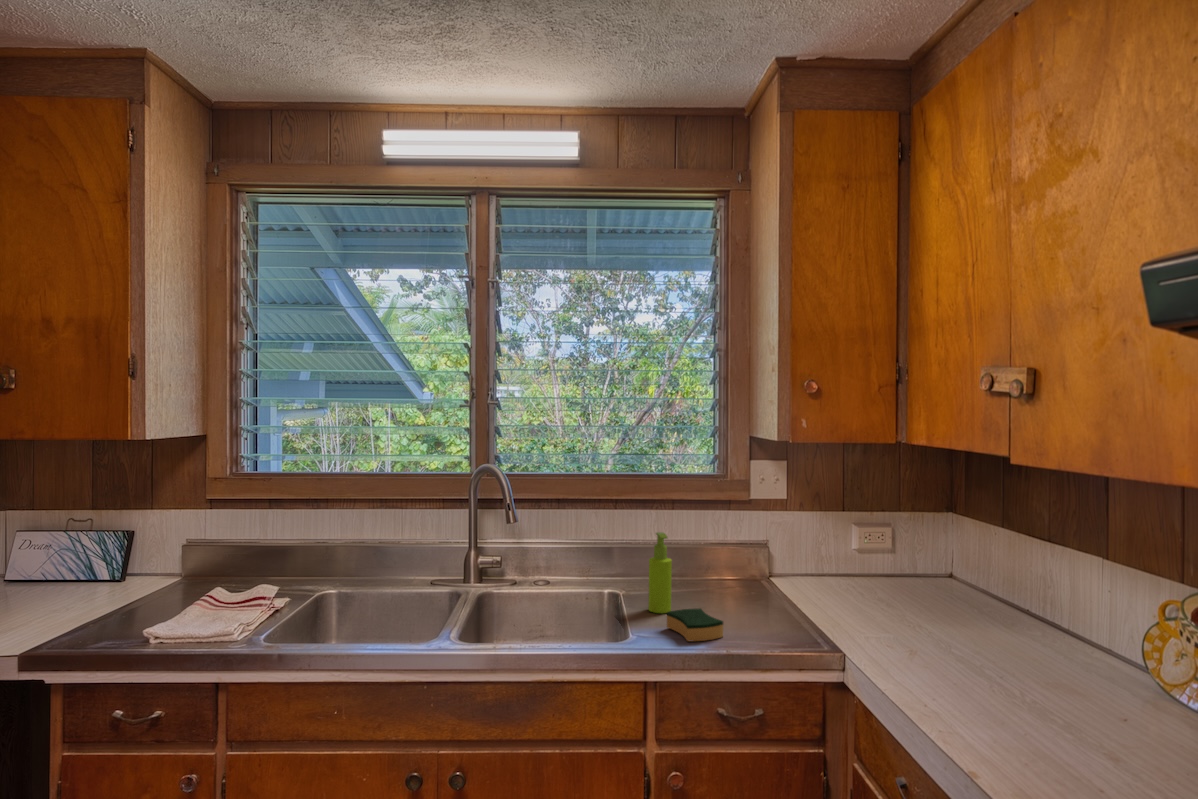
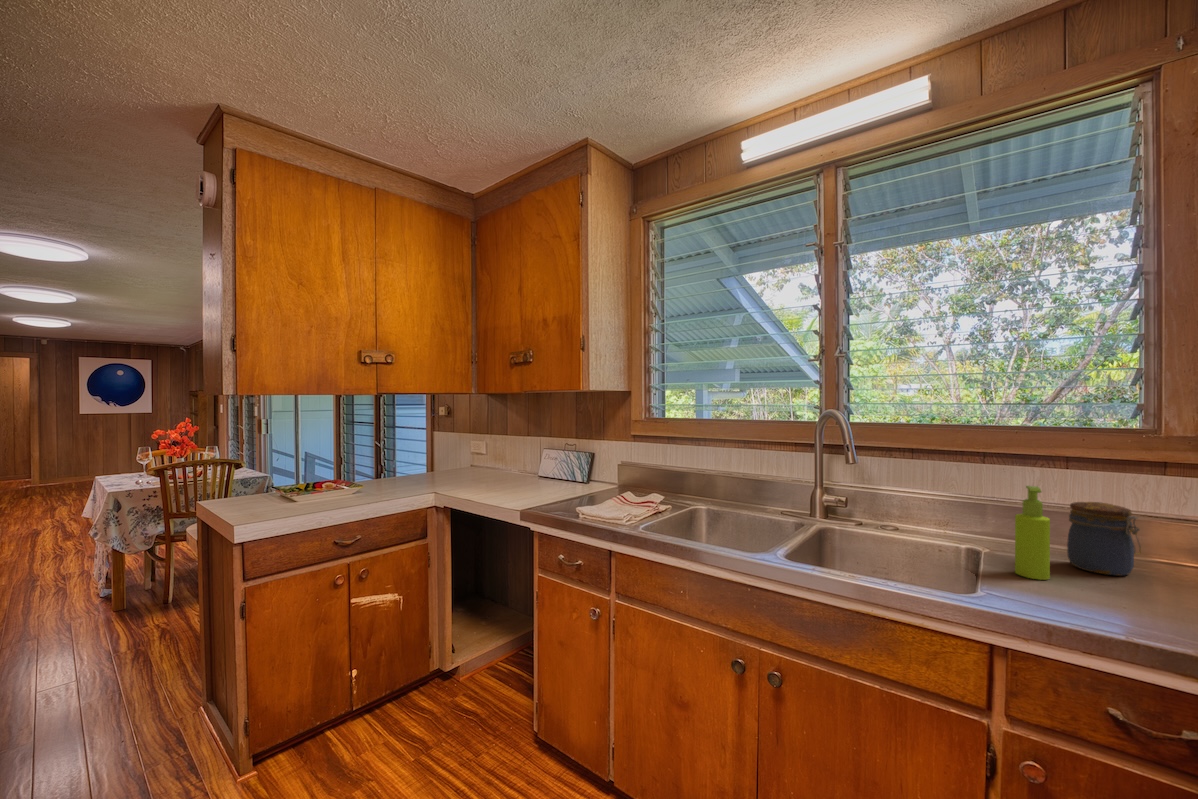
jar: none [678,539,721,598] -> present [1067,502,1141,576]
sponge: present [667,609,723,641] -> none [1034,576,1128,623]

